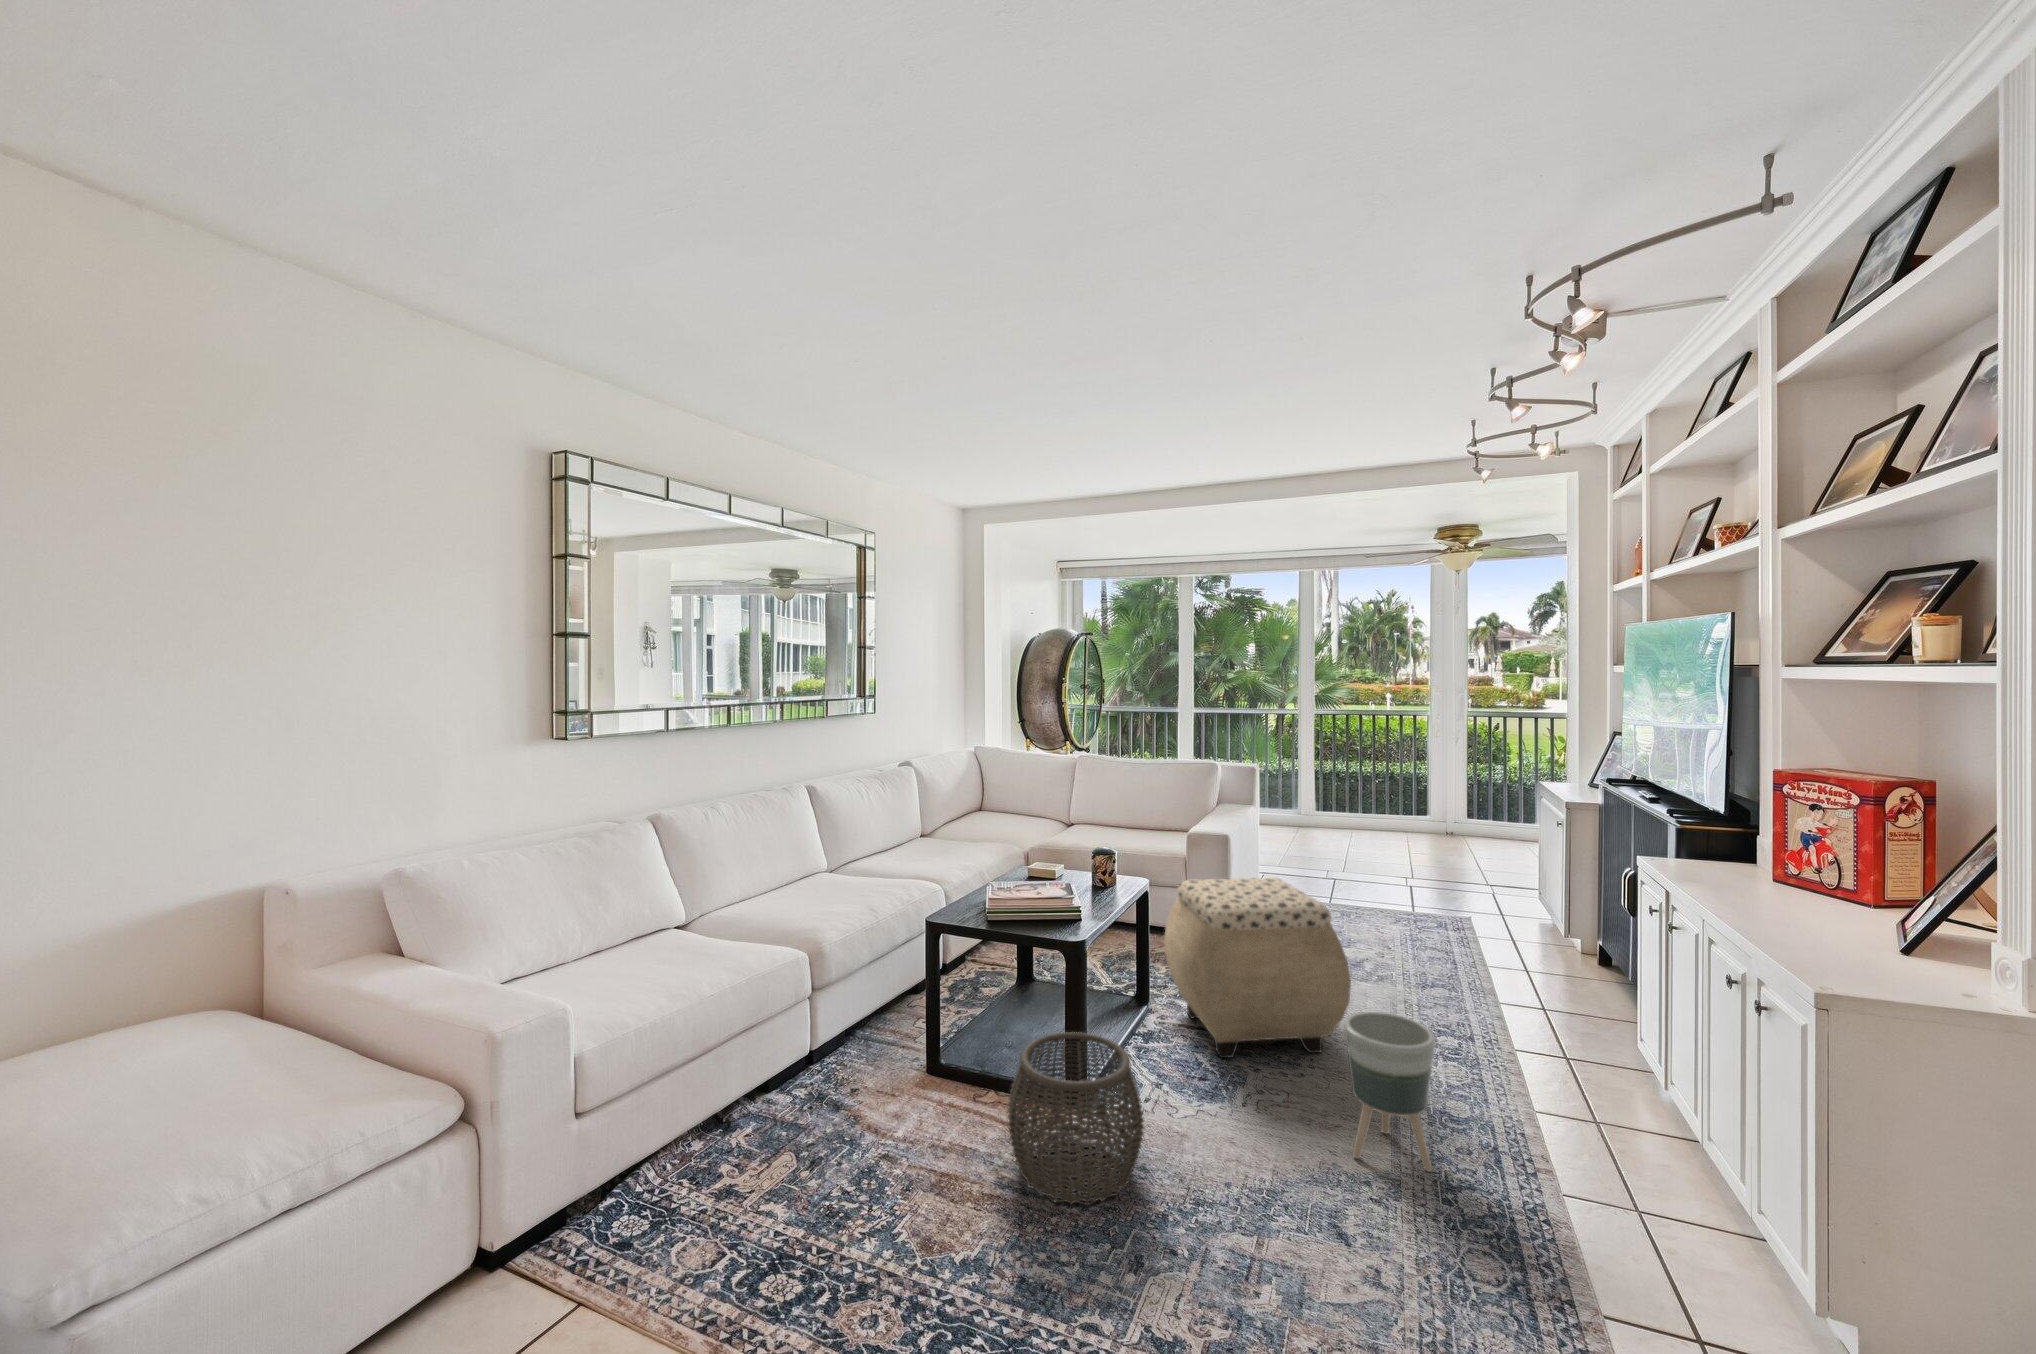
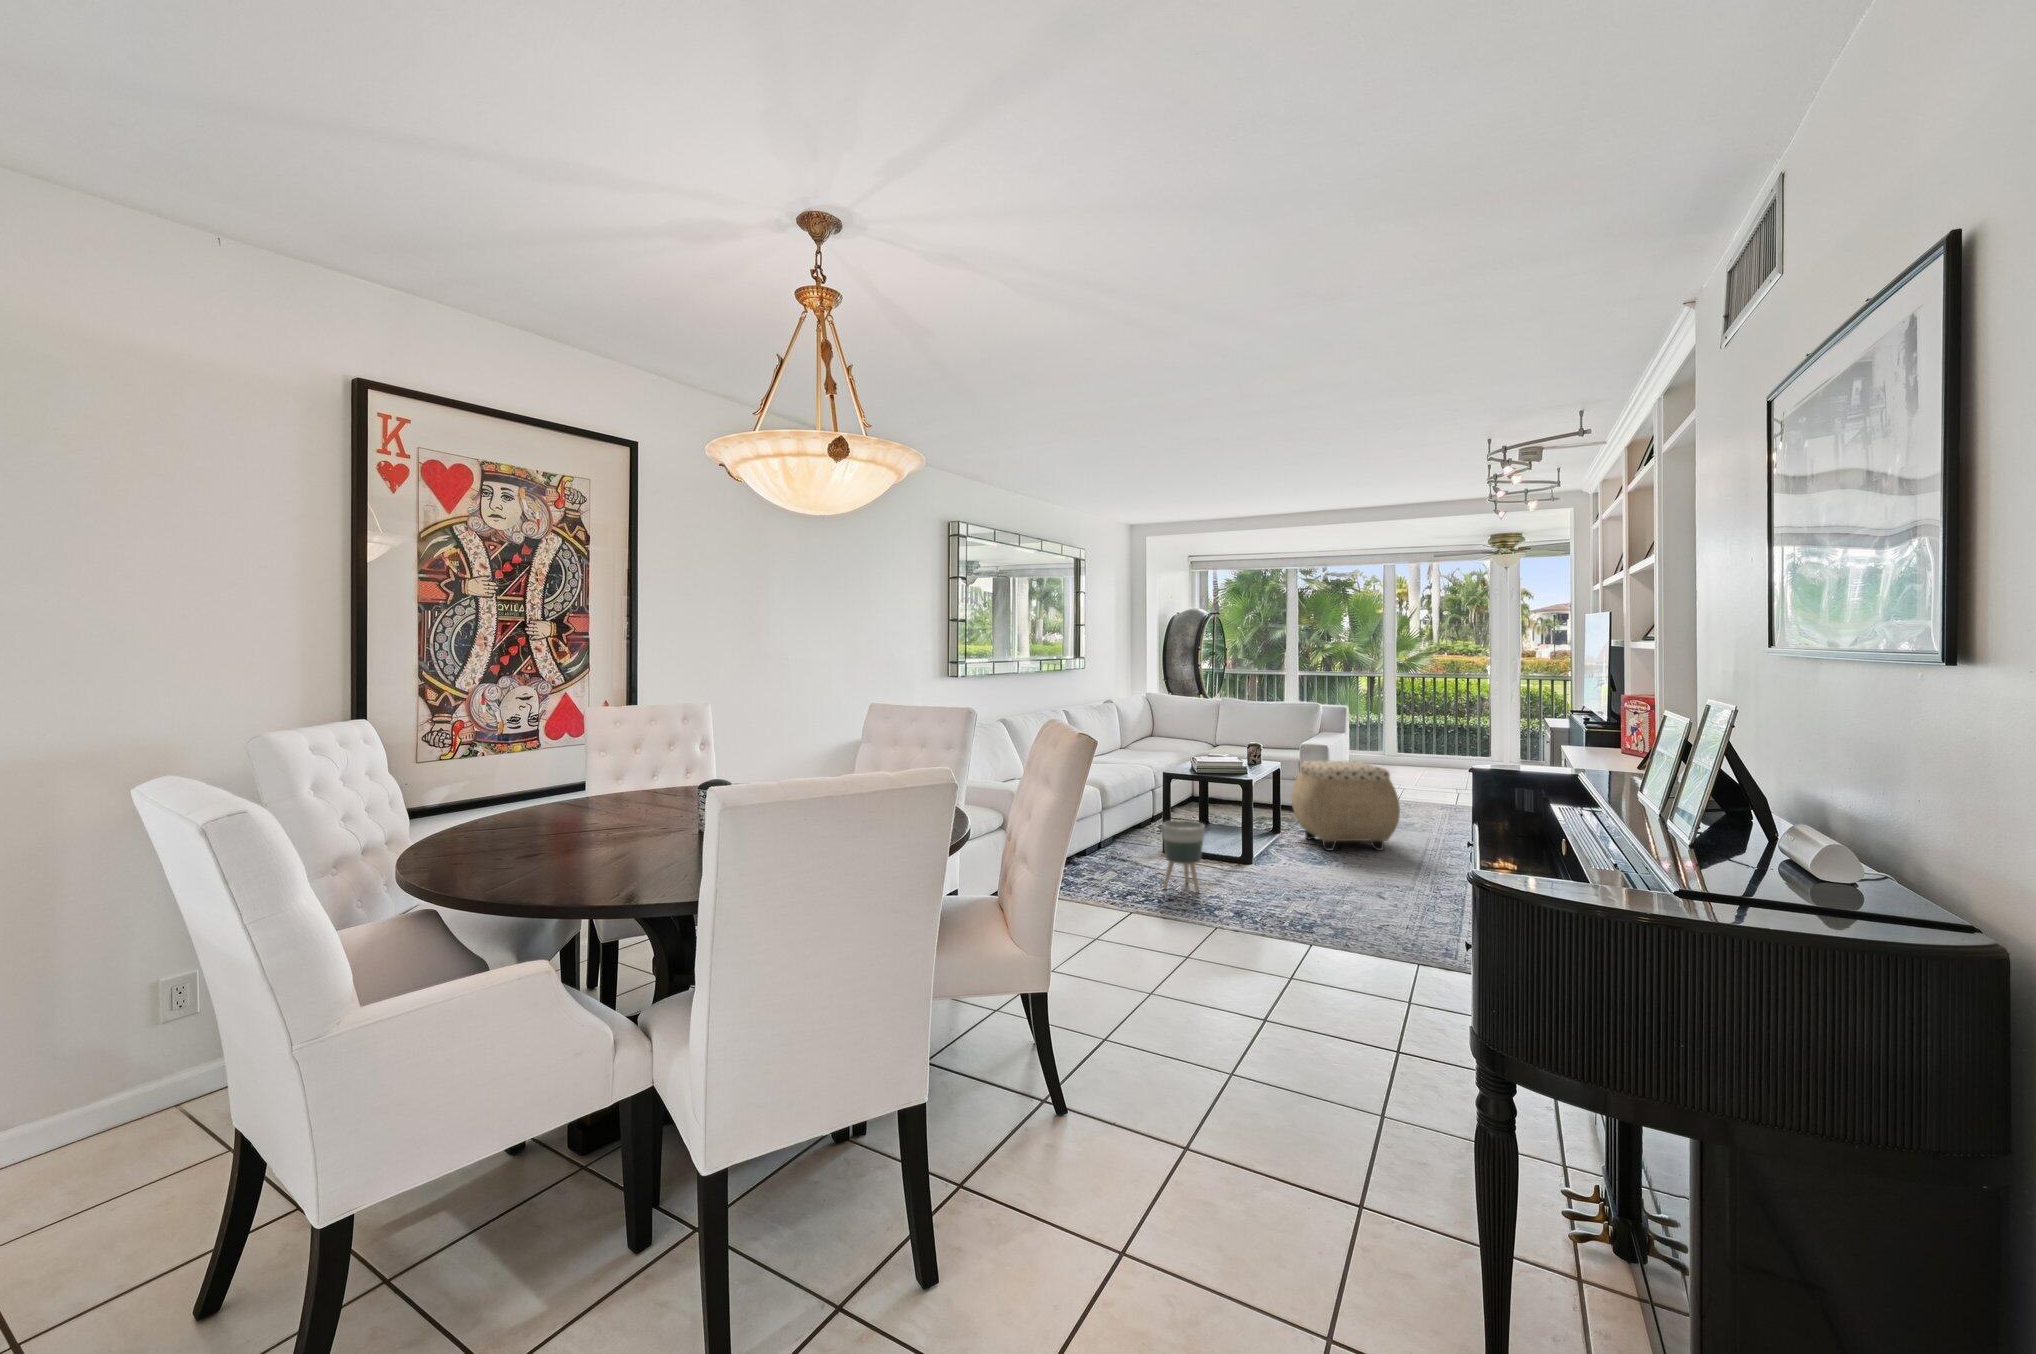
planter: present [1345,1012,1435,1172] -> present [1162,820,1205,892]
woven basket: present [1007,1032,1144,1205] -> none [1224,816,1292,882]

